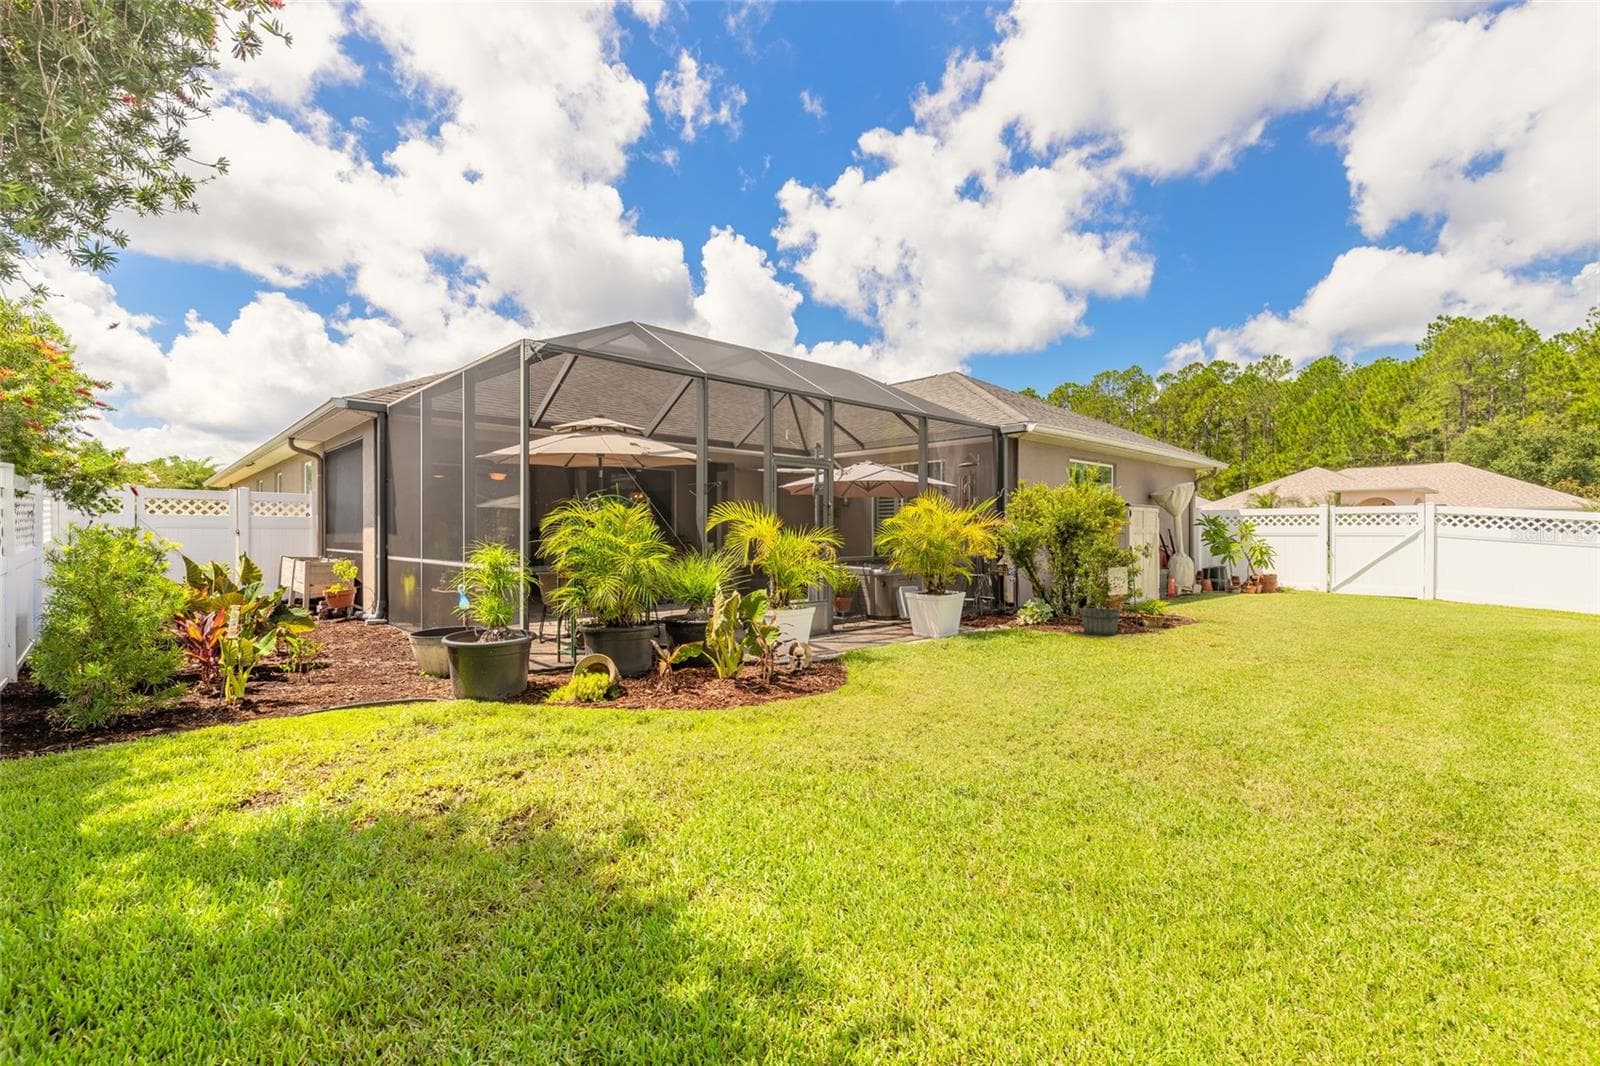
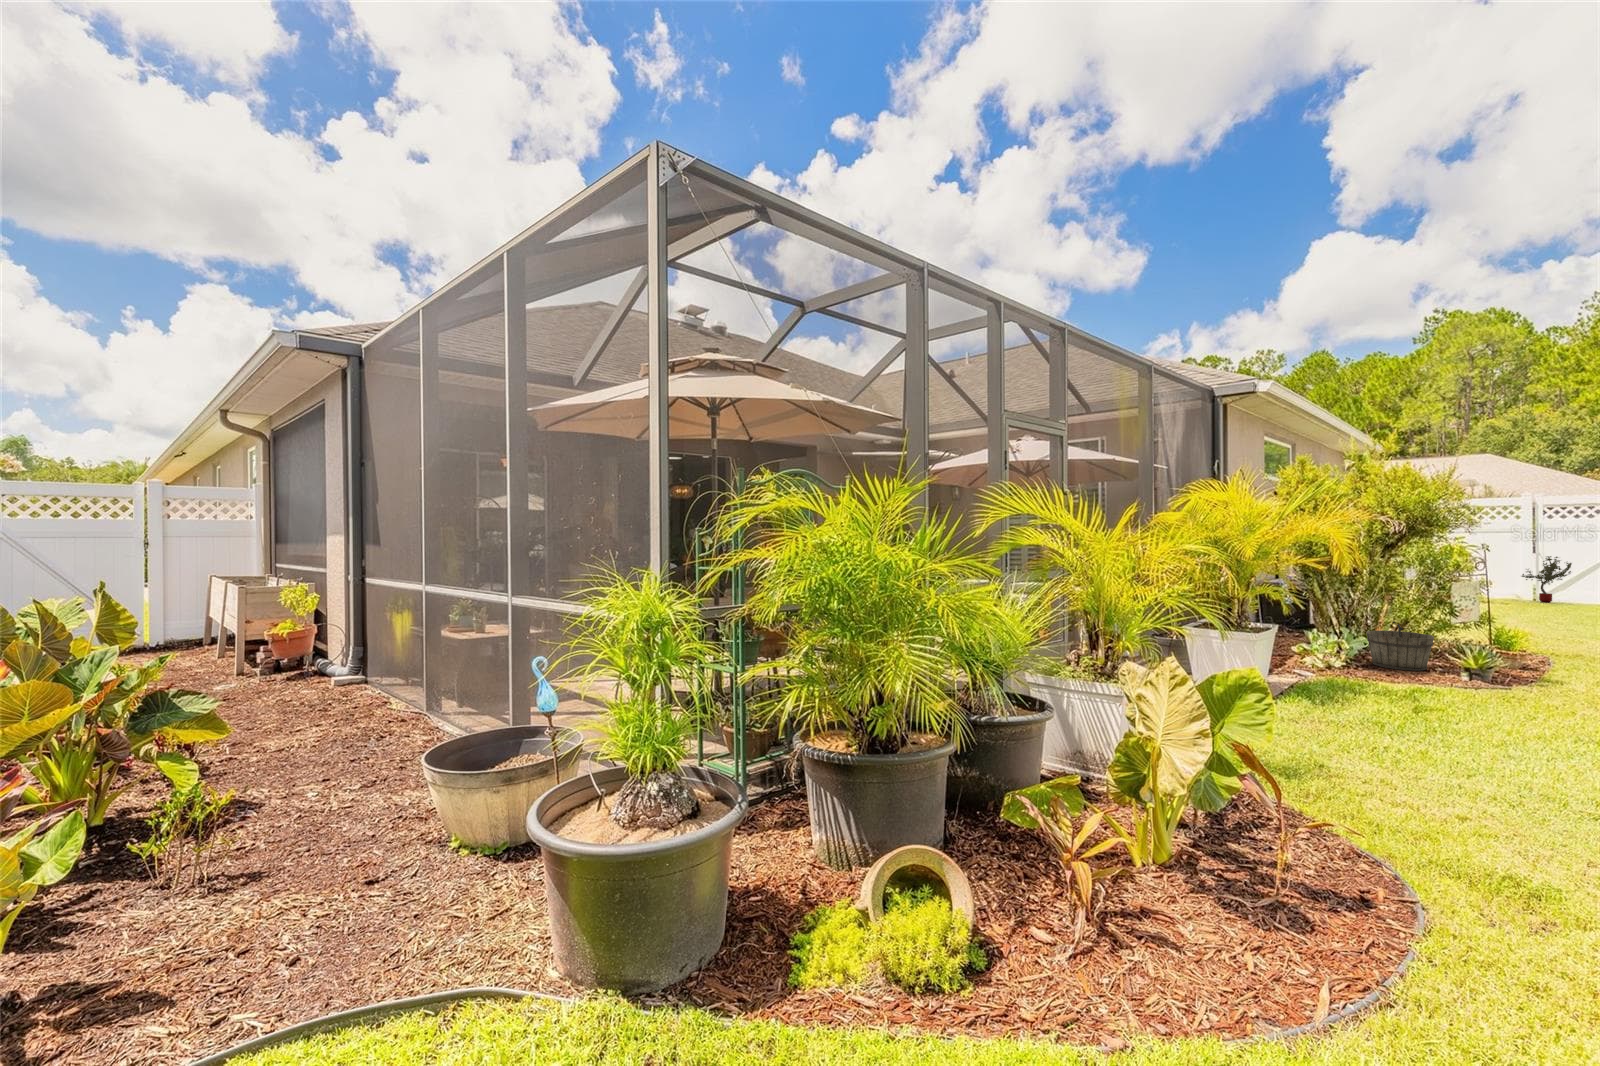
potted tree: none [1354,560,1390,600] -> present [1522,556,1572,603]

